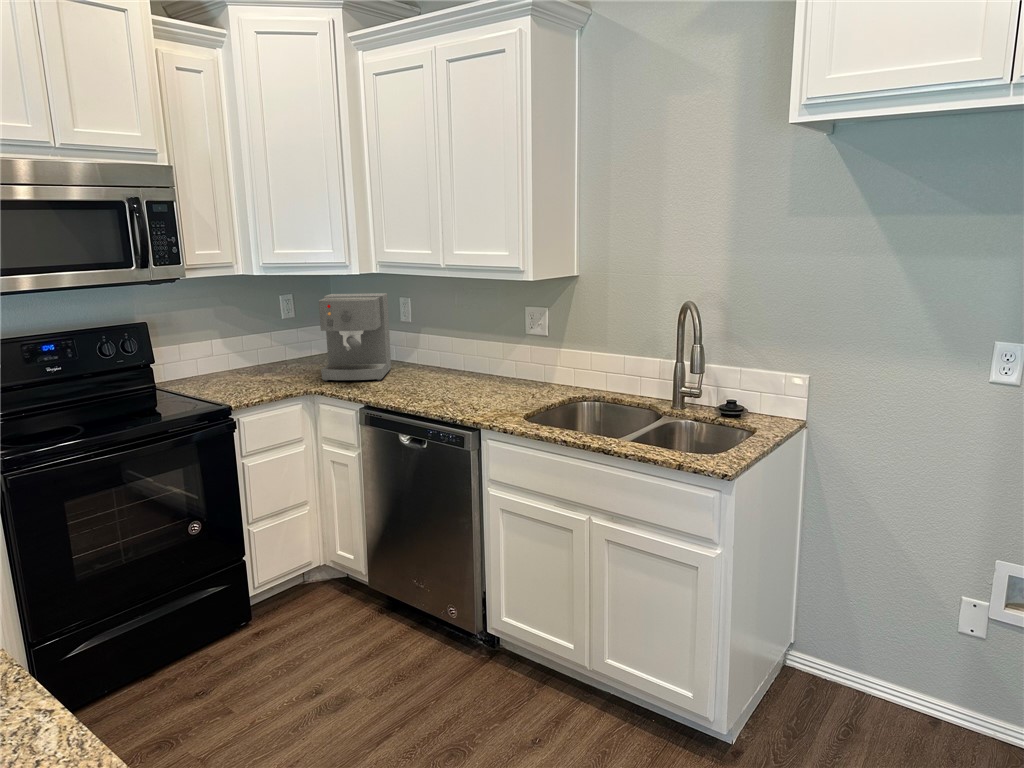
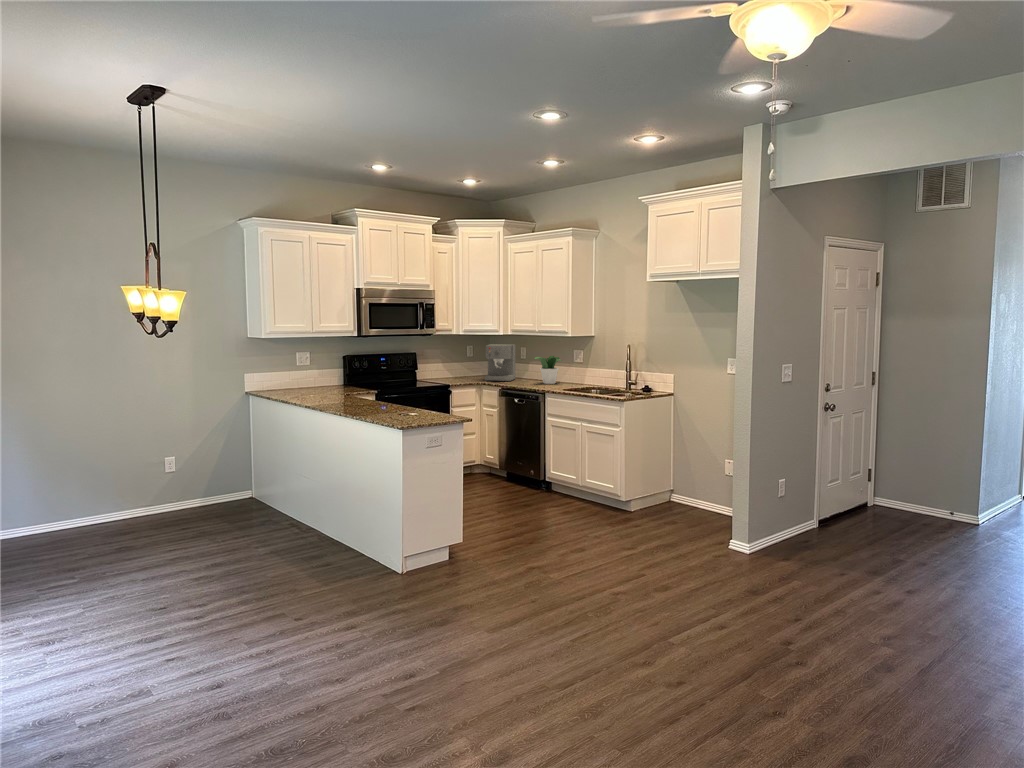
potted plant: none [440,321,505,388] -> present [535,356,562,384]

